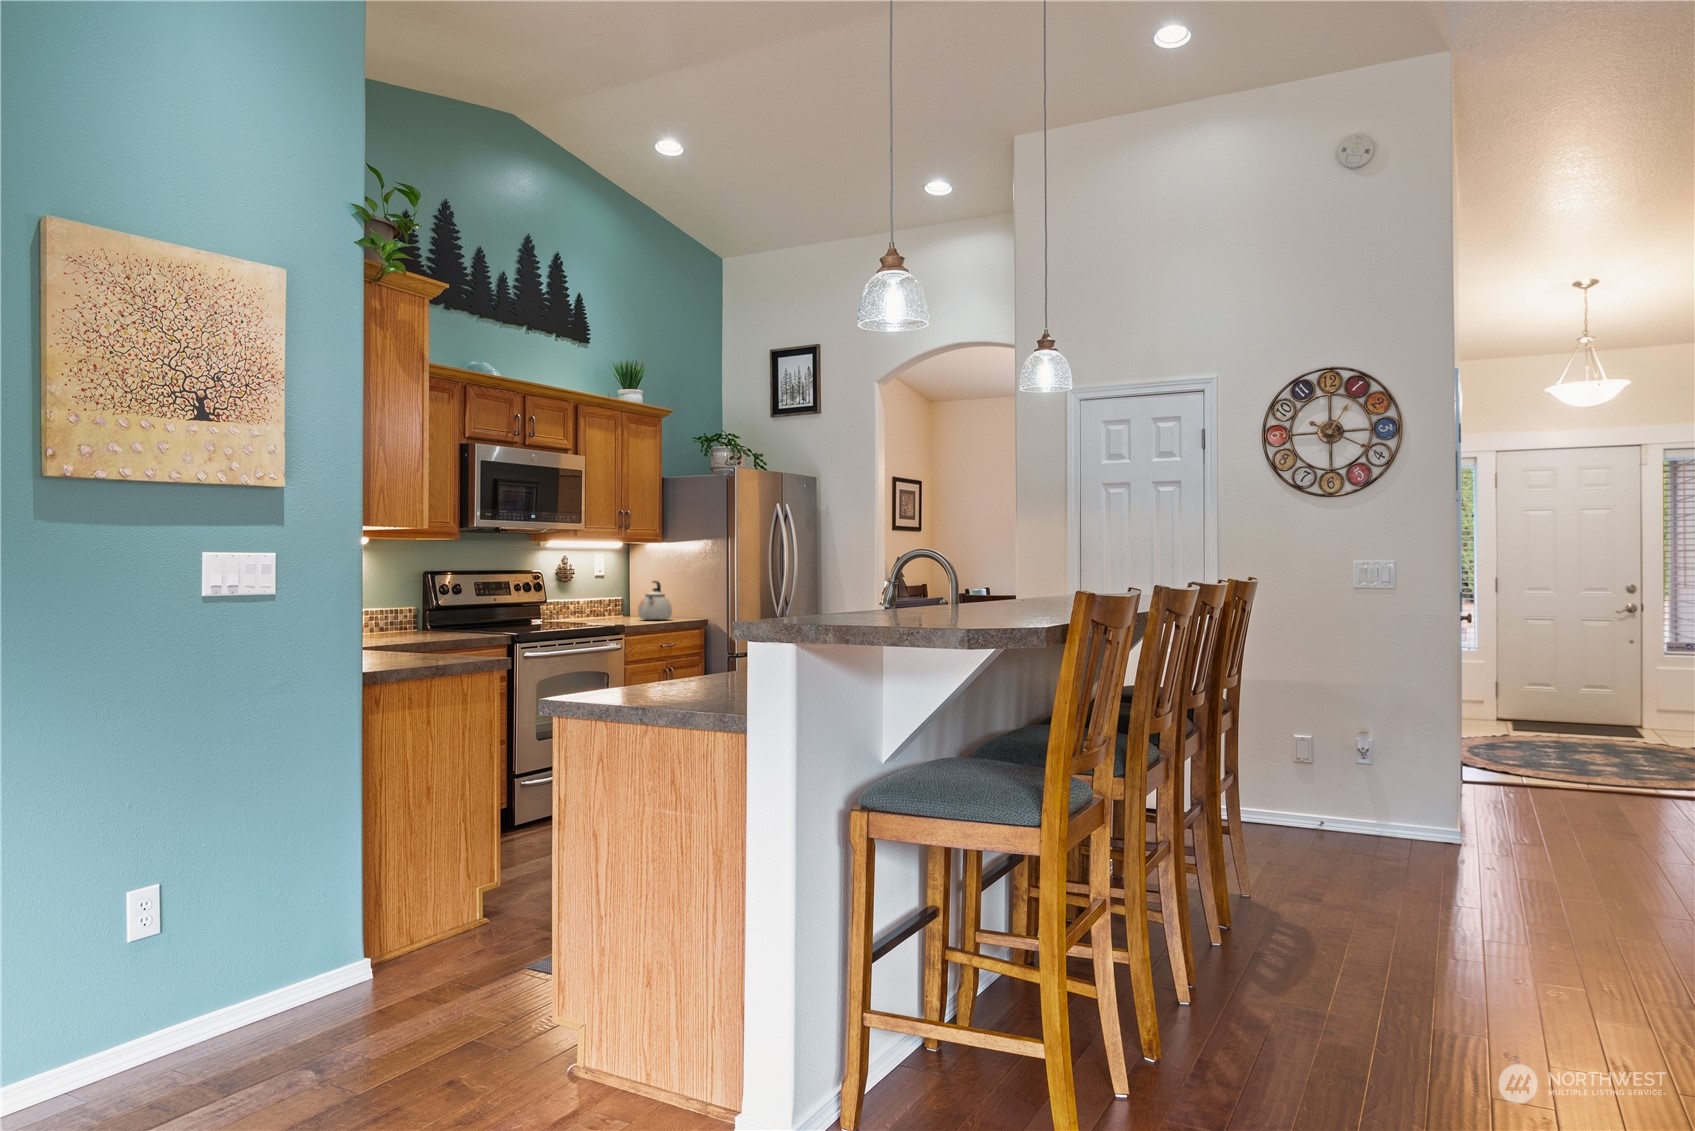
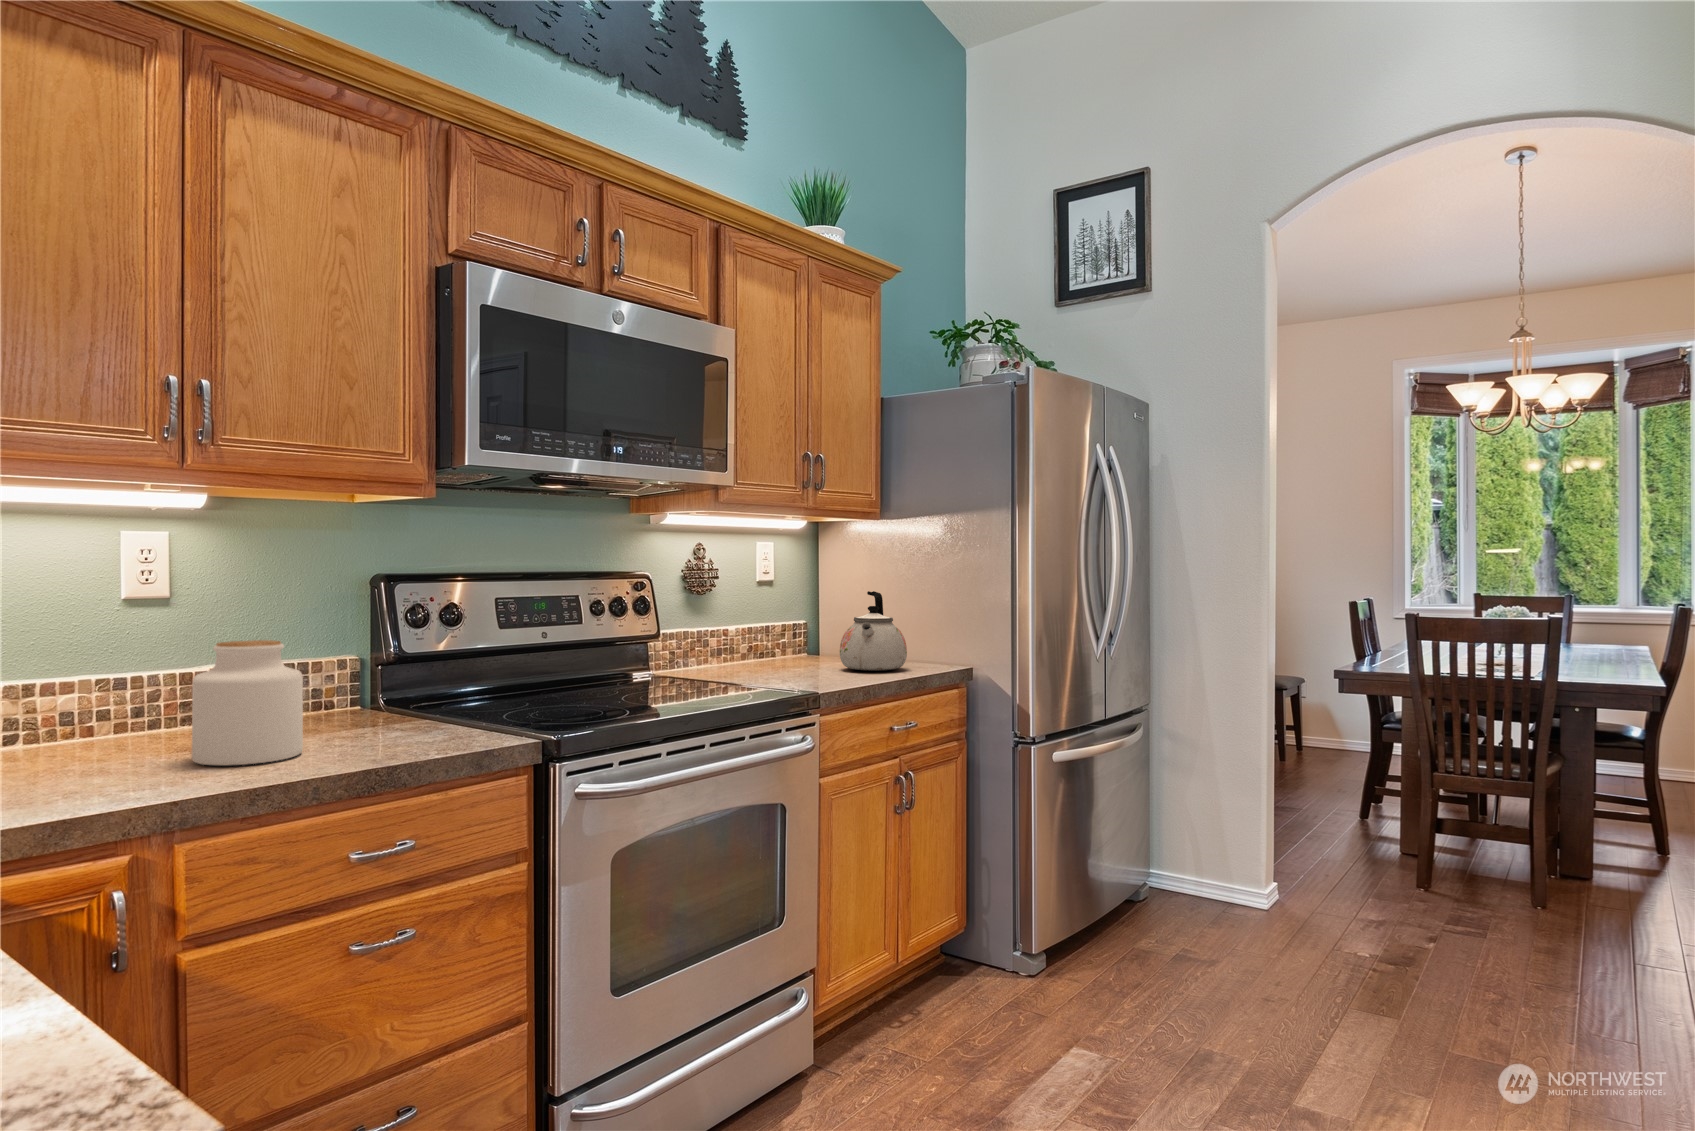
jar: none [388,596,426,639] -> present [192,640,303,765]

